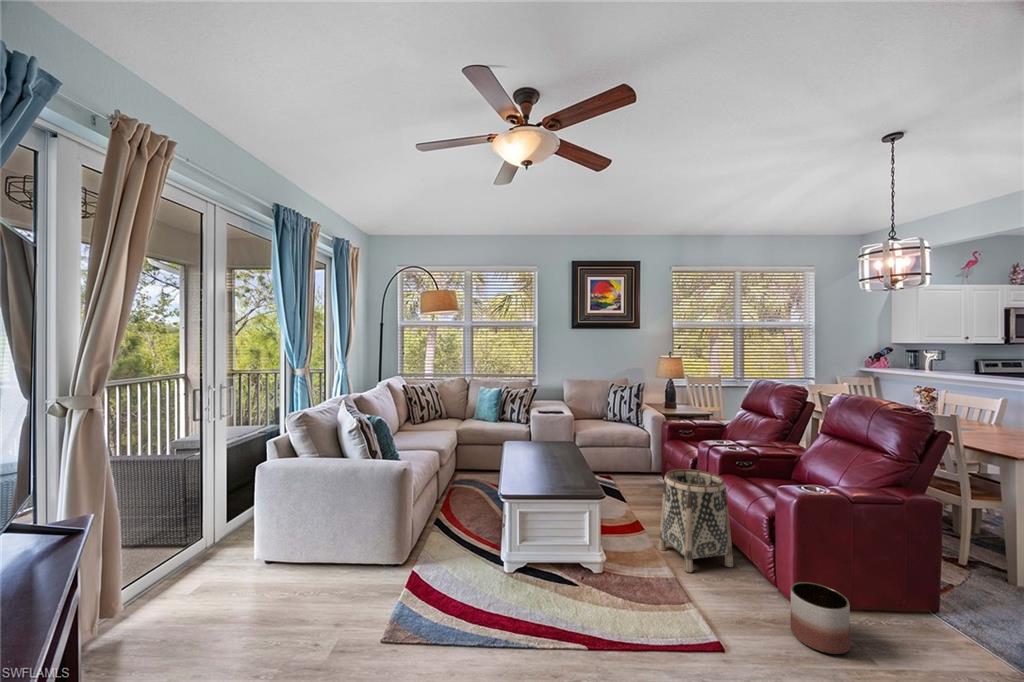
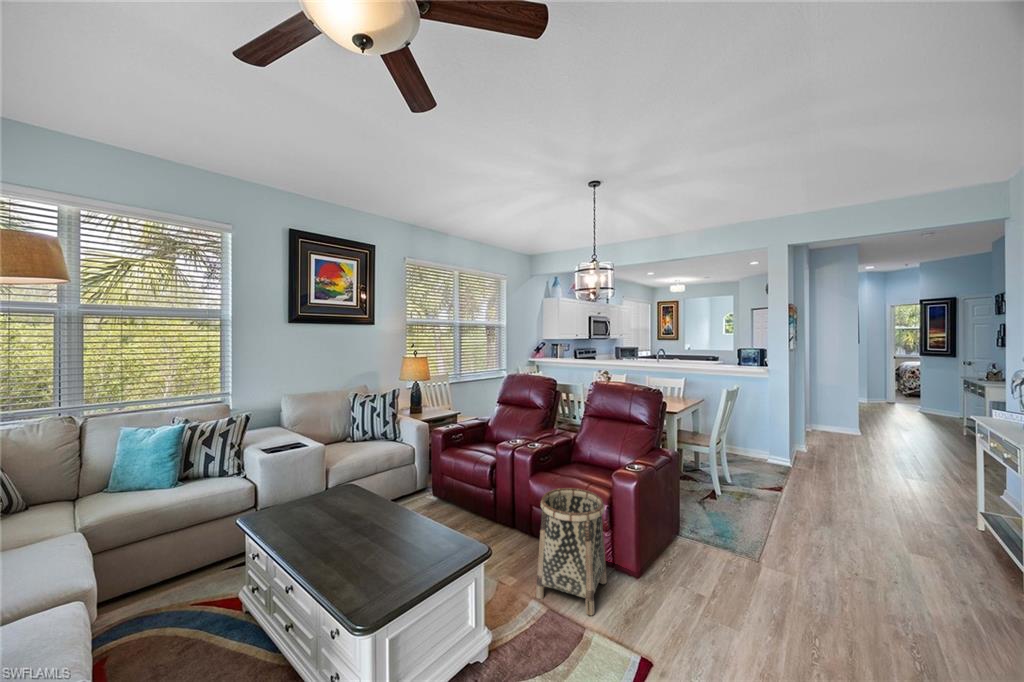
planter: present [790,582,850,654] -> none [705,572,757,641]

